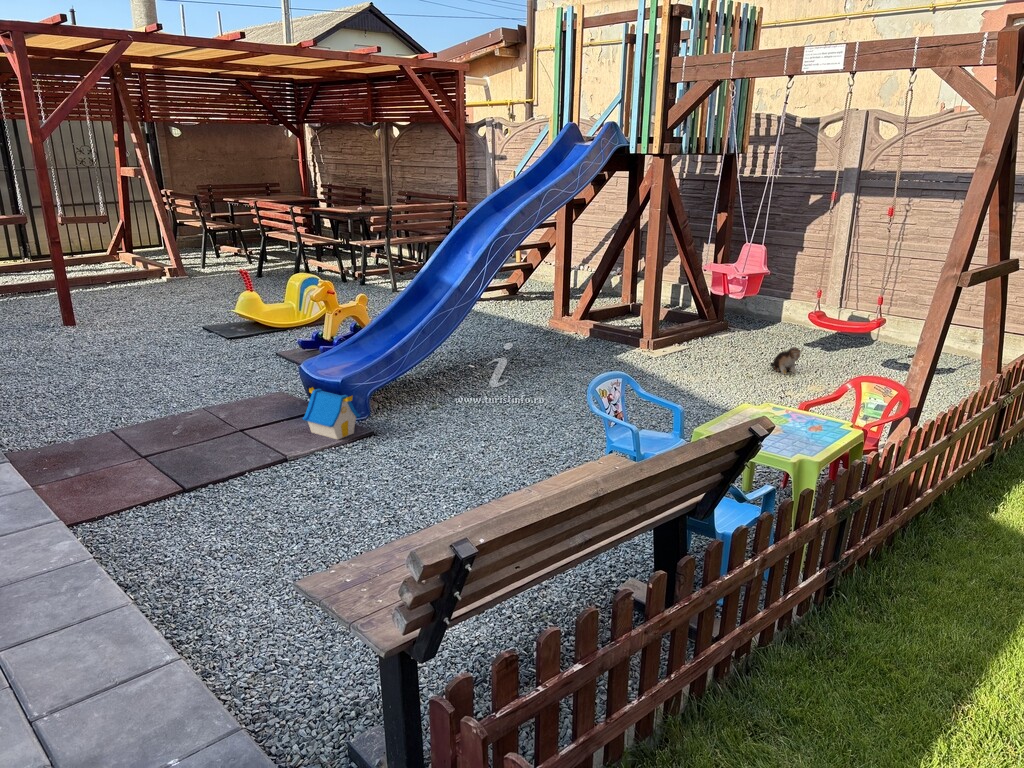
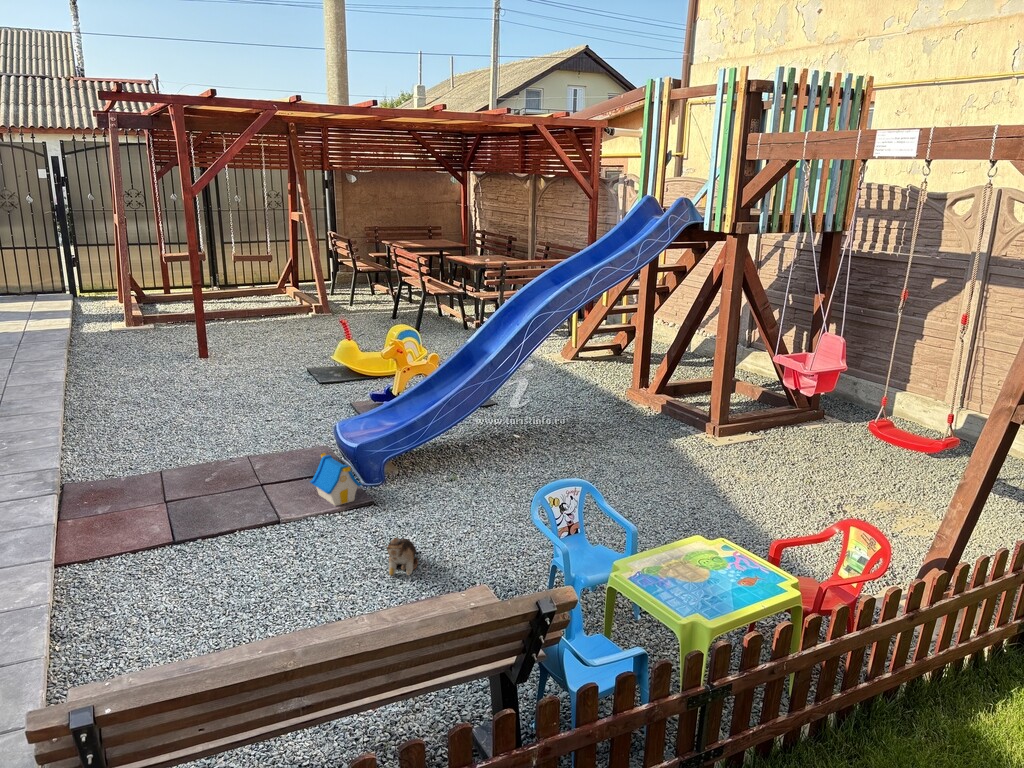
plush toy: present [770,347,803,375] -> present [385,538,419,576]

